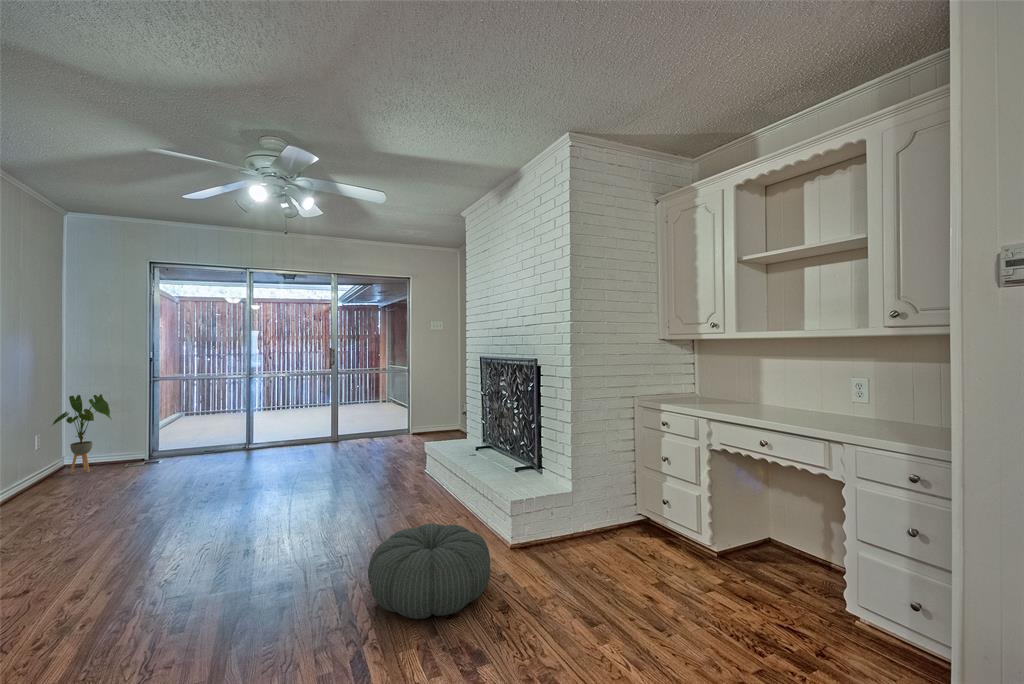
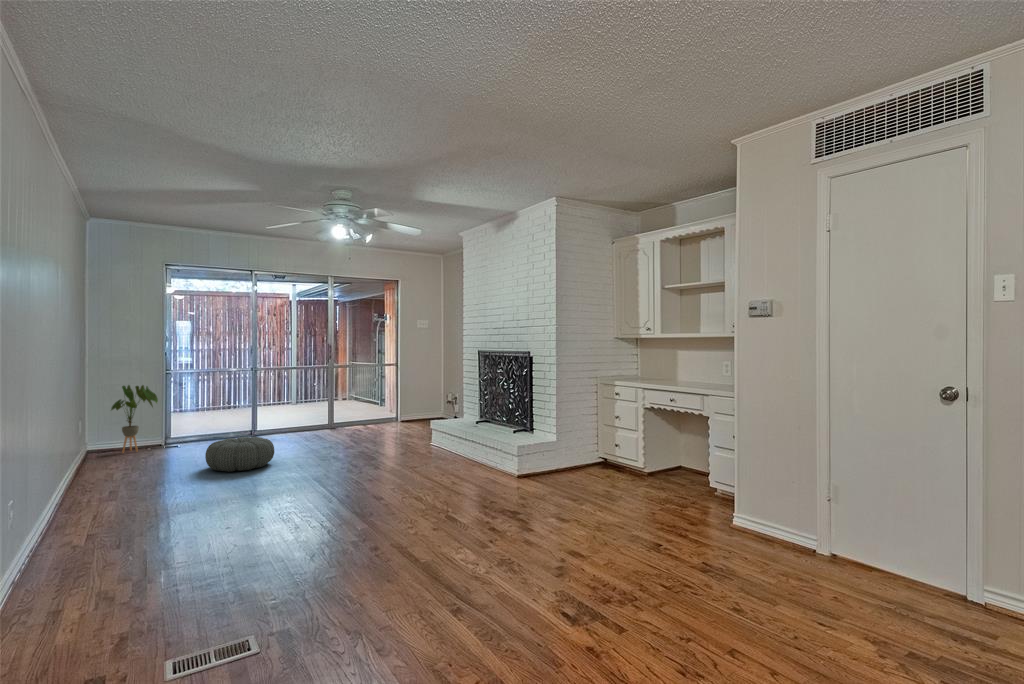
pouf: present [368,524,490,619] -> present [205,437,274,472]

